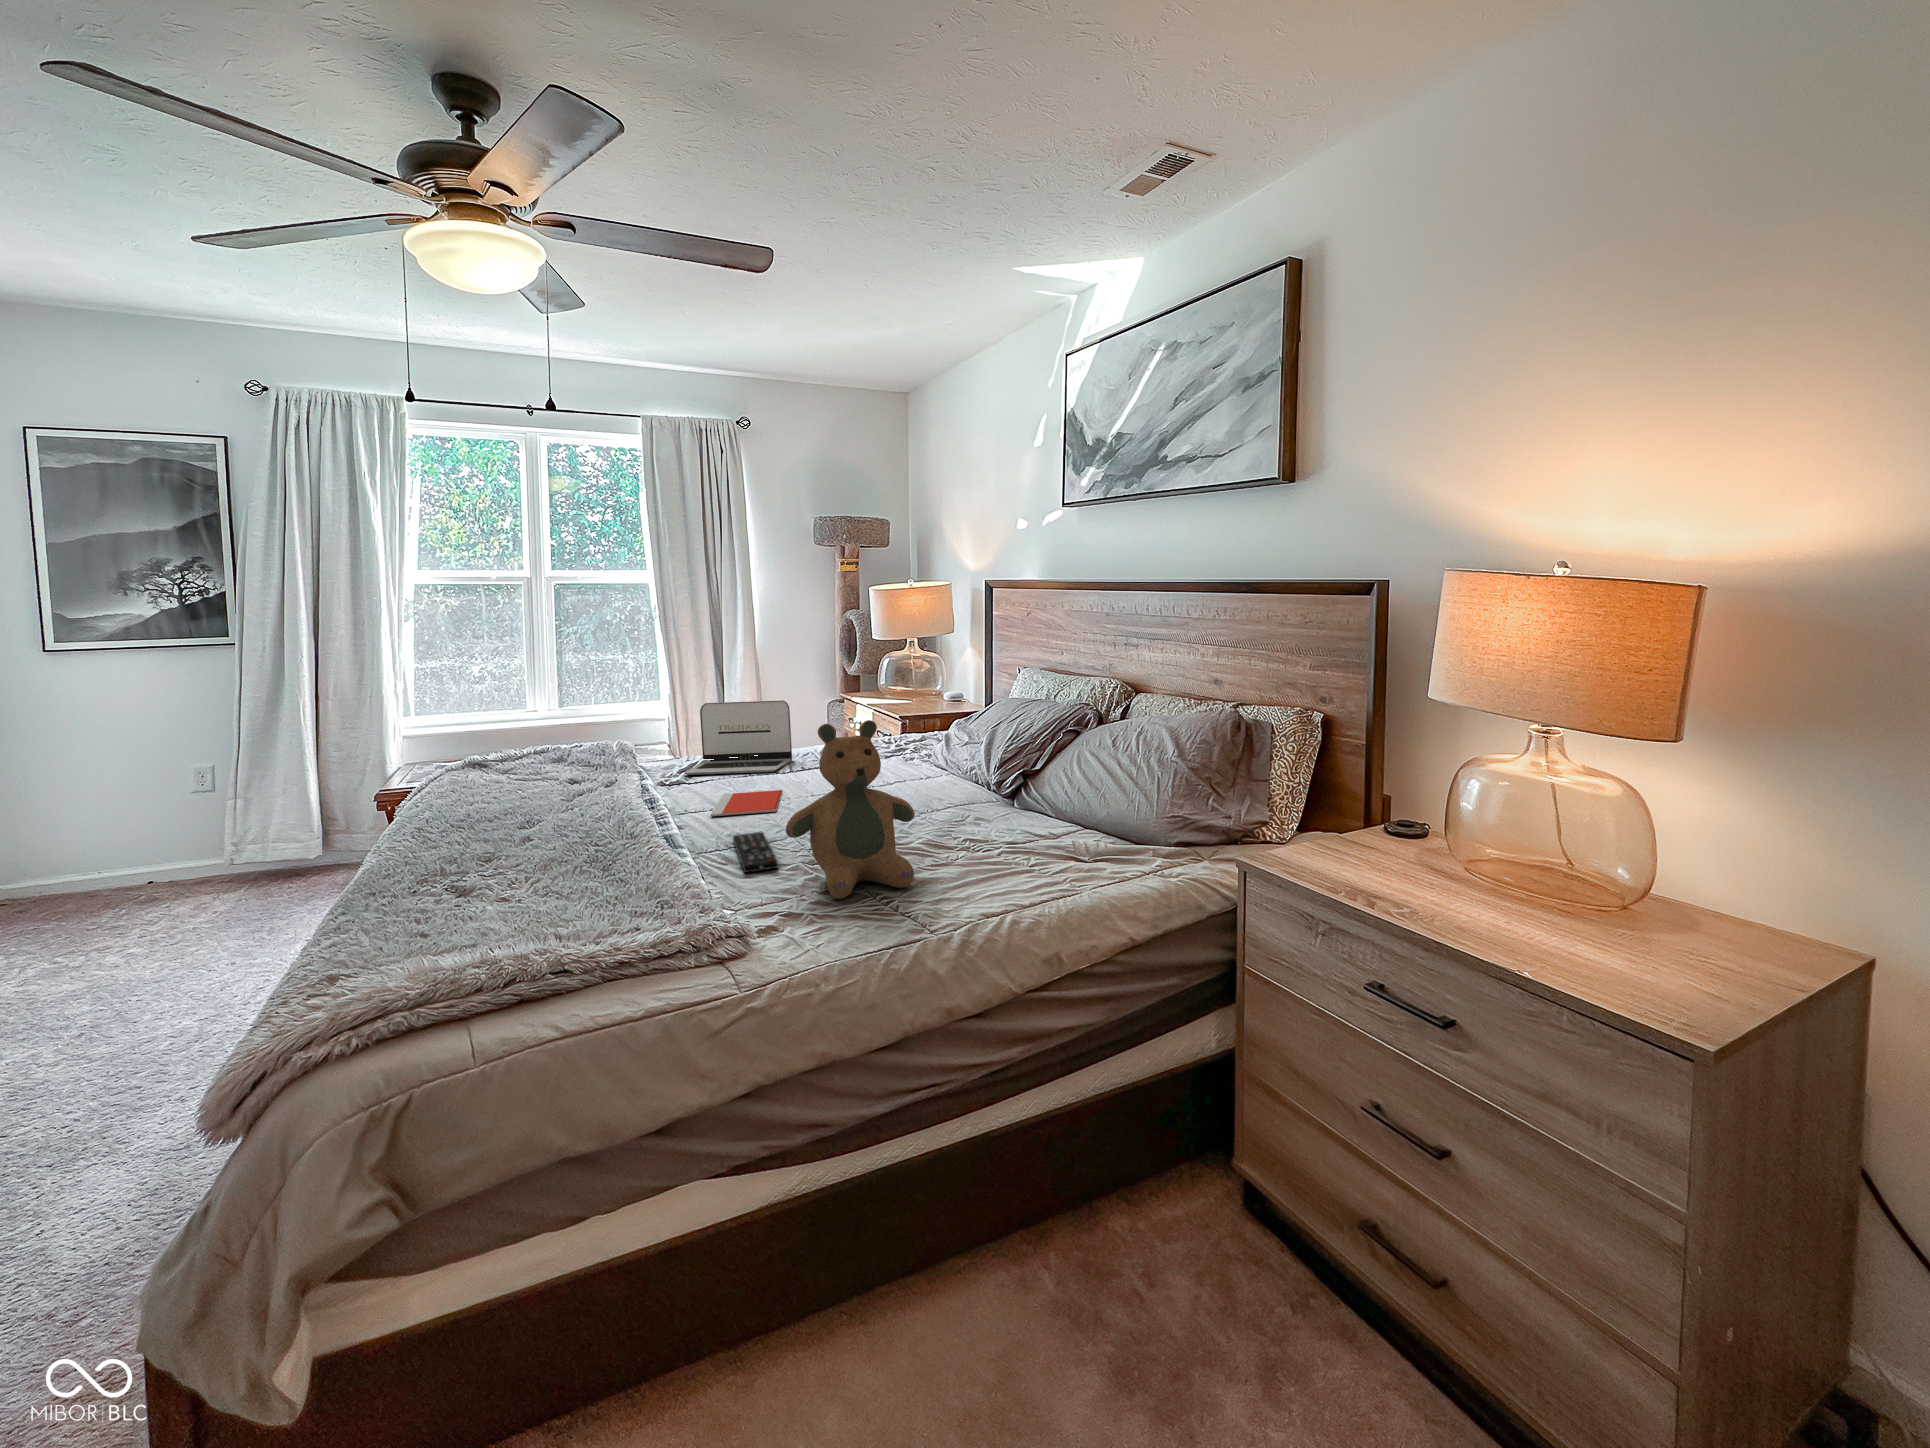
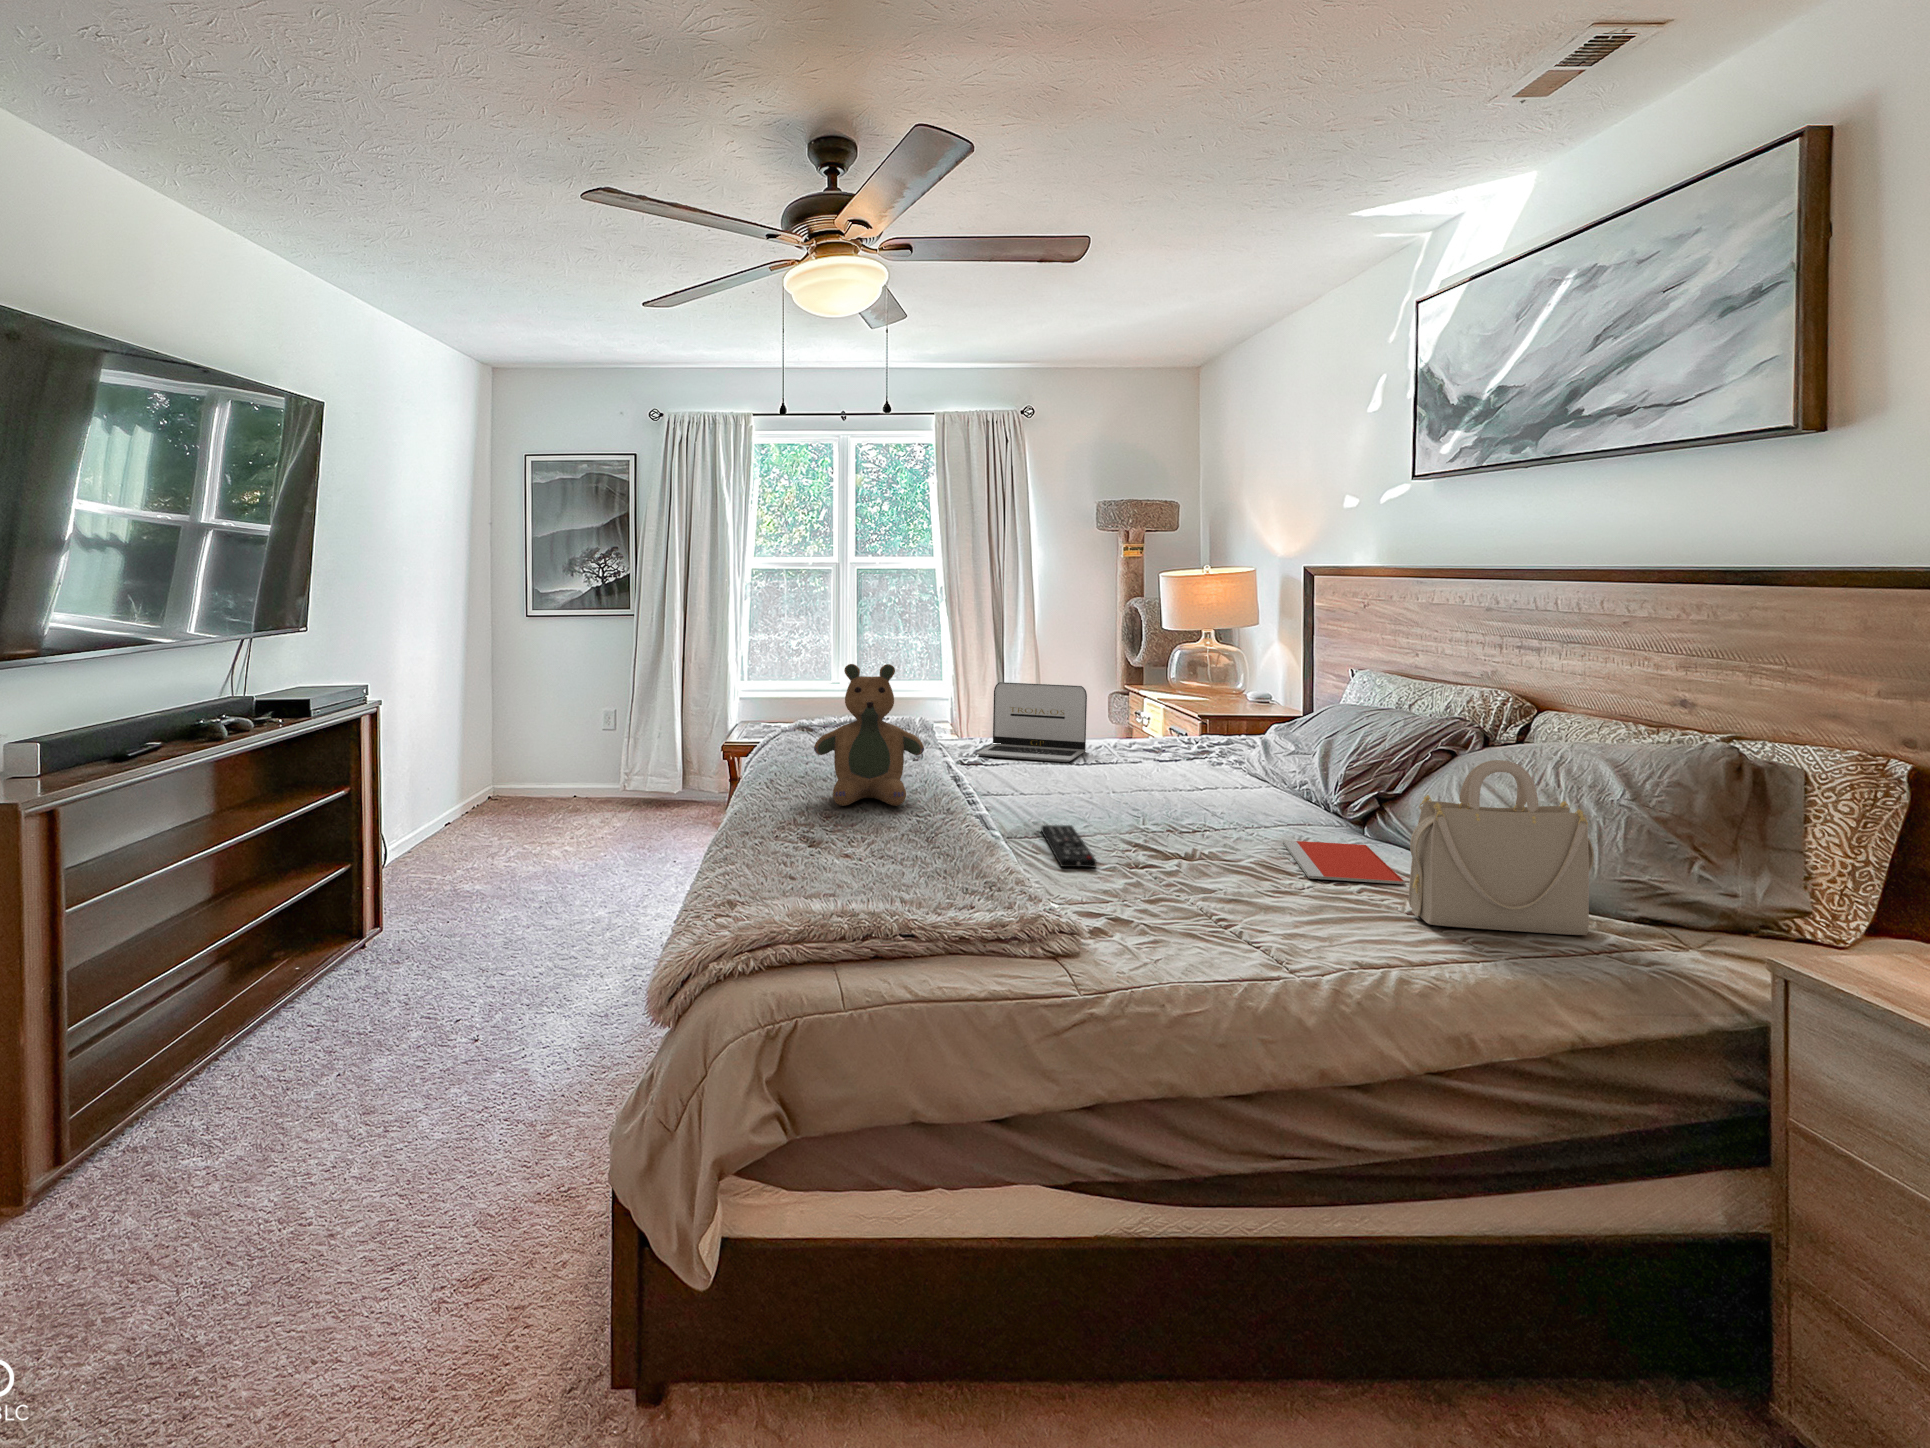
teddy bear: present [786,720,915,899] -> present [814,664,924,806]
handbag: none [1034,733,1162,874] -> present [1409,760,1594,935]
notebook: present [711,790,782,816] -> present [1283,840,1405,884]

